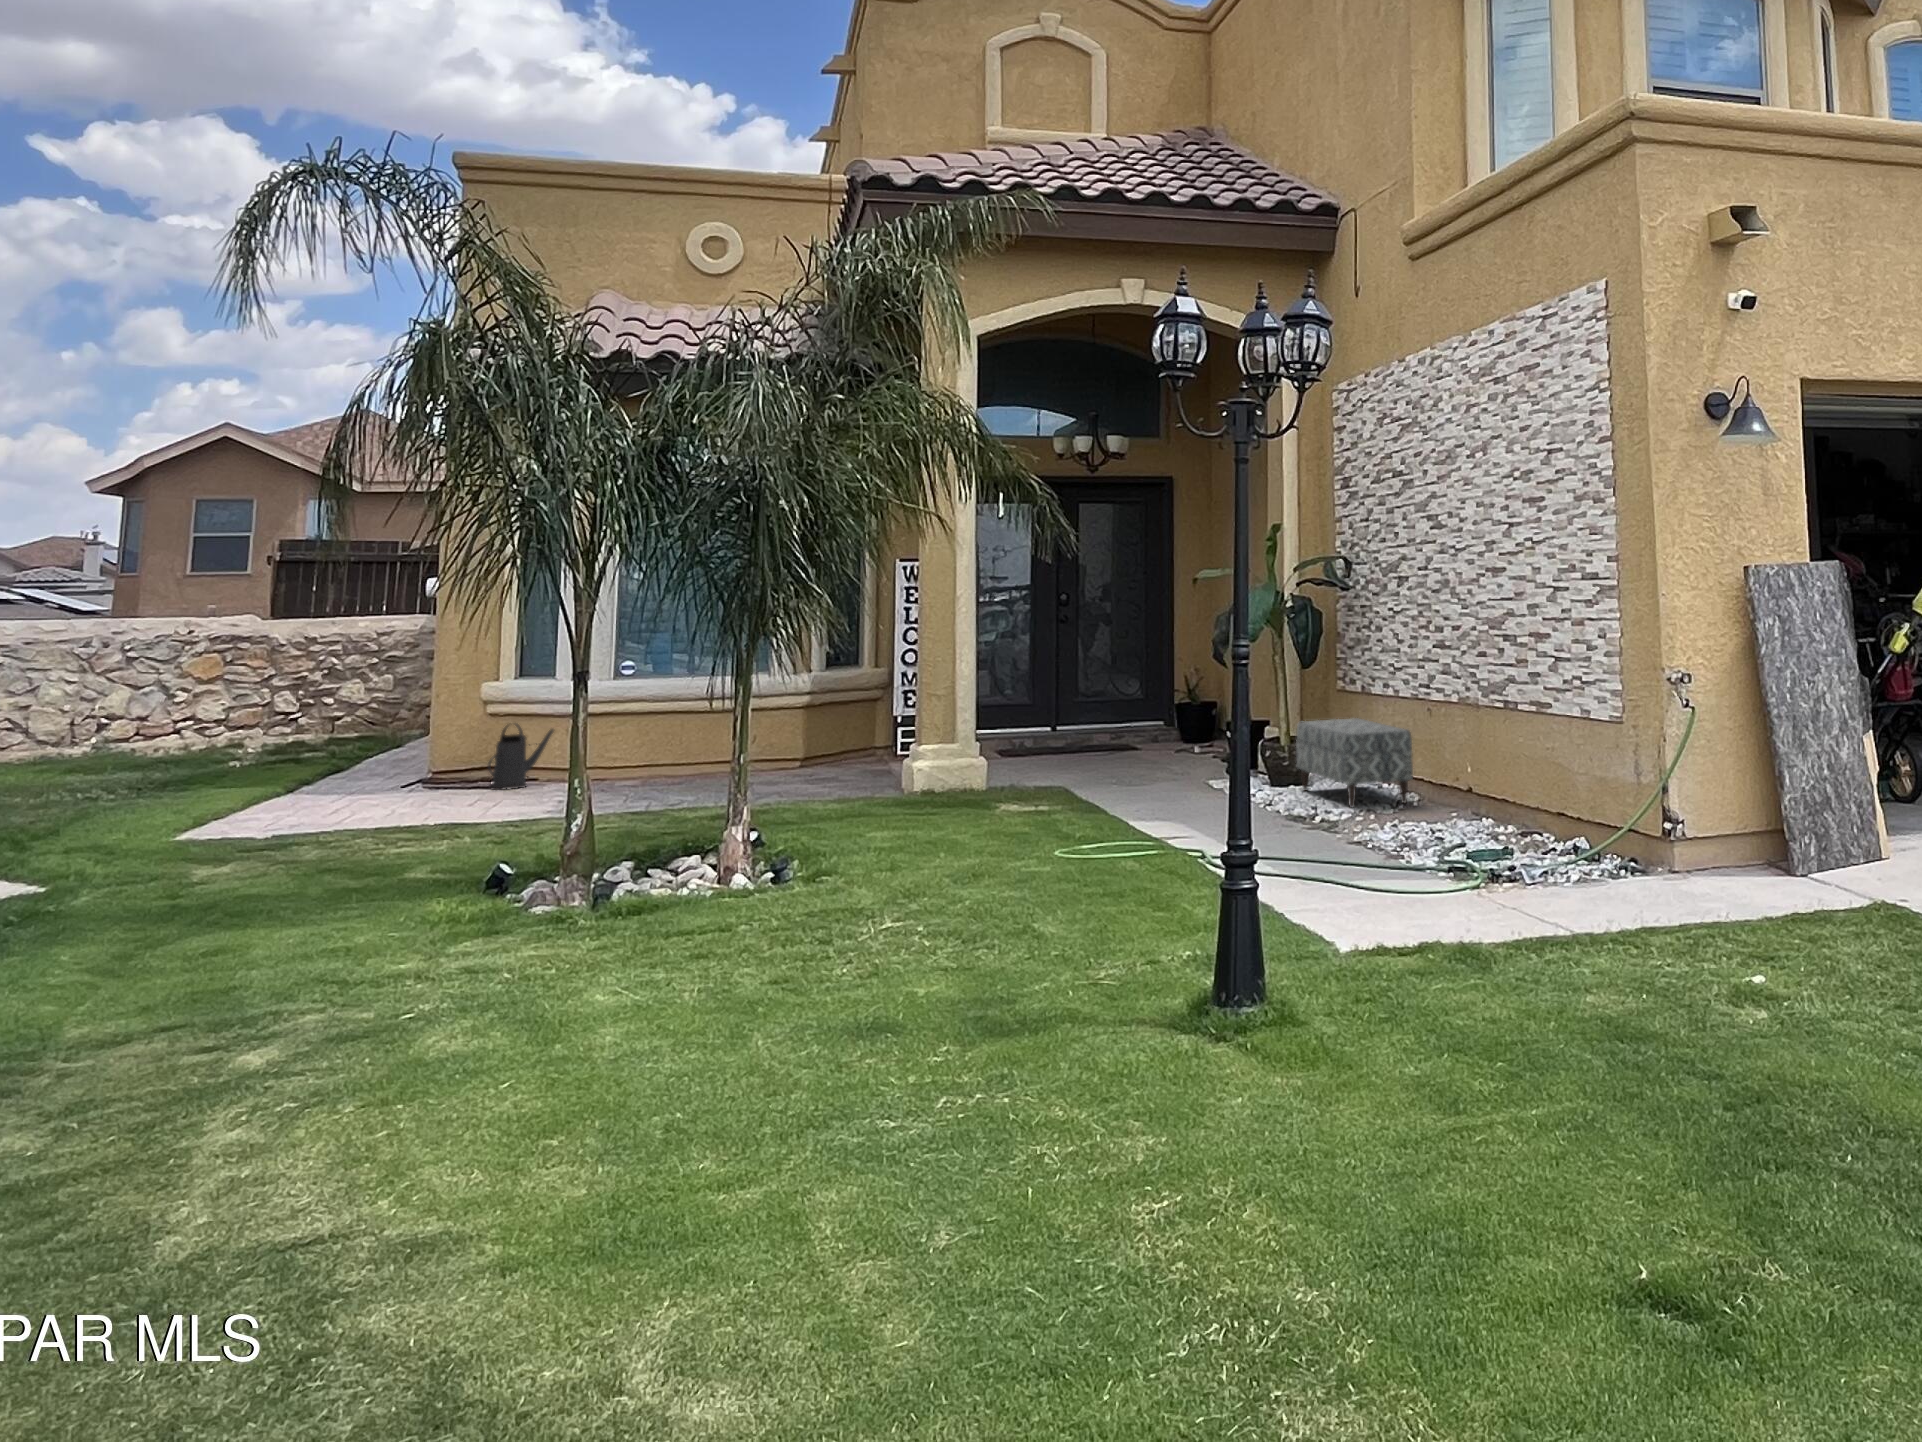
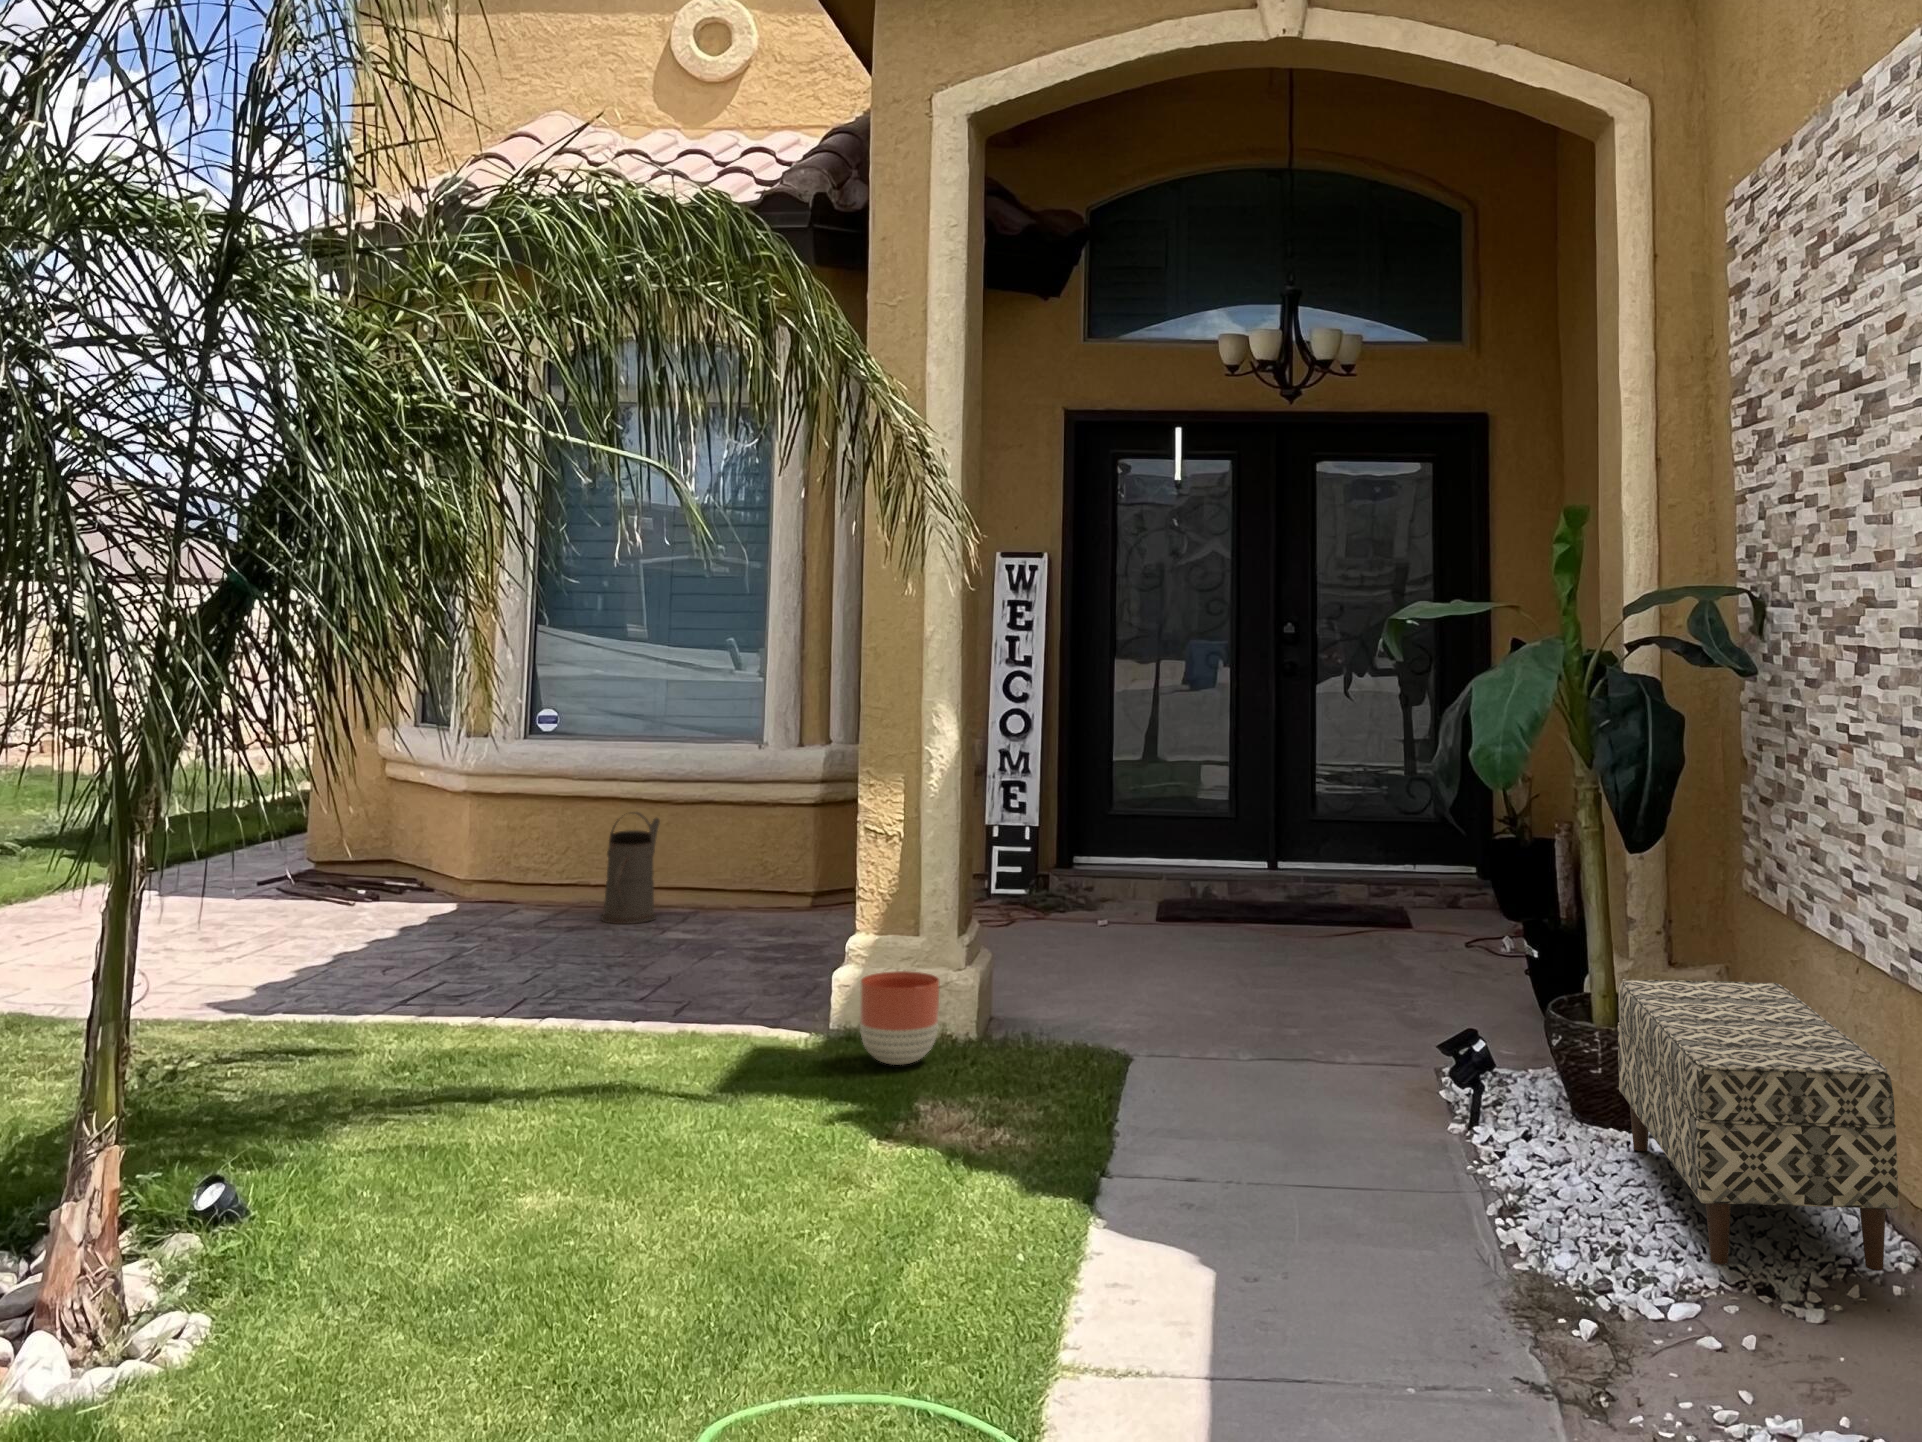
watering can: present [488,724,554,790] -> present [601,812,660,924]
planter: none [938,759,978,802] -> present [860,971,939,1065]

